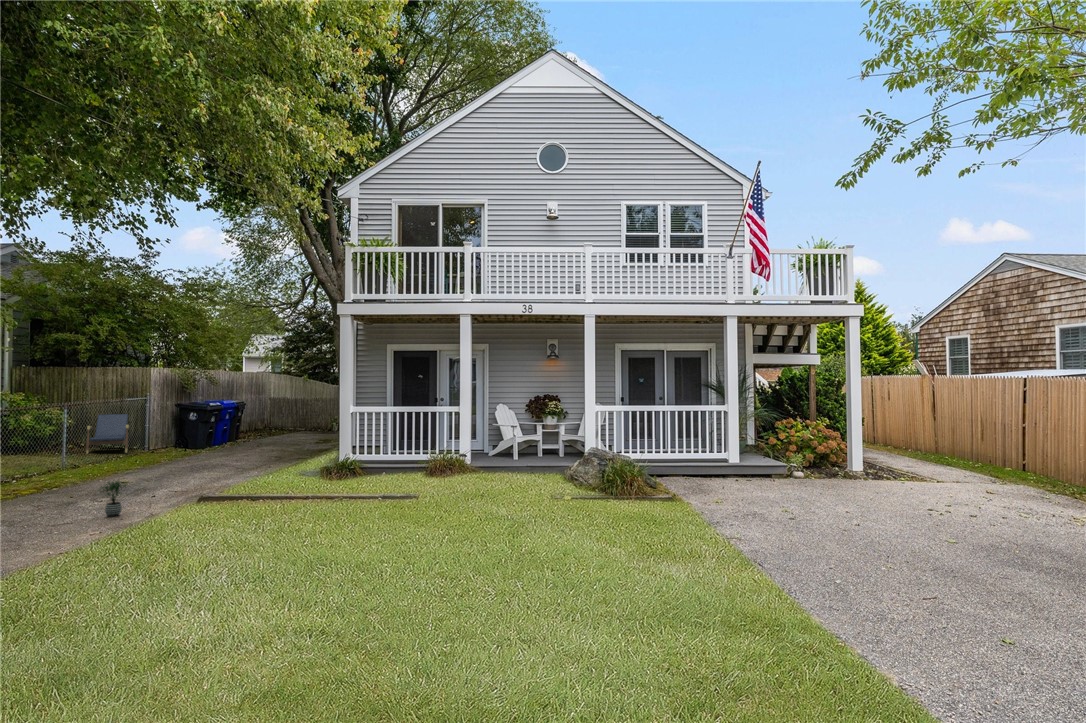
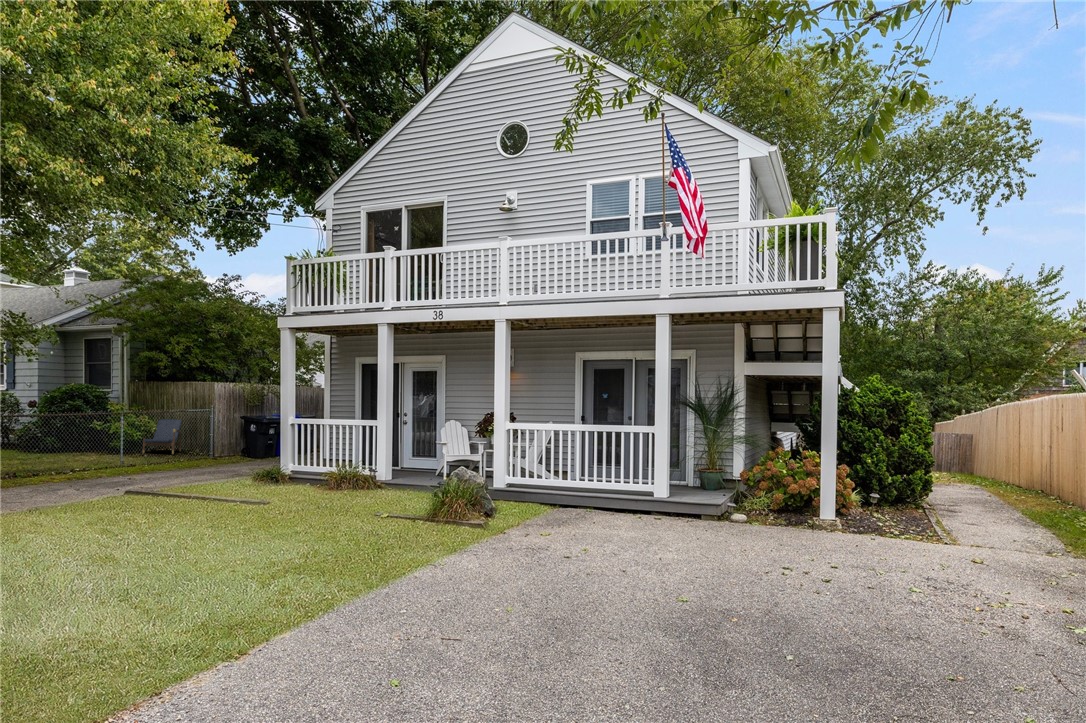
potted plant: present [100,481,126,517] -> none [24,472,52,504]

